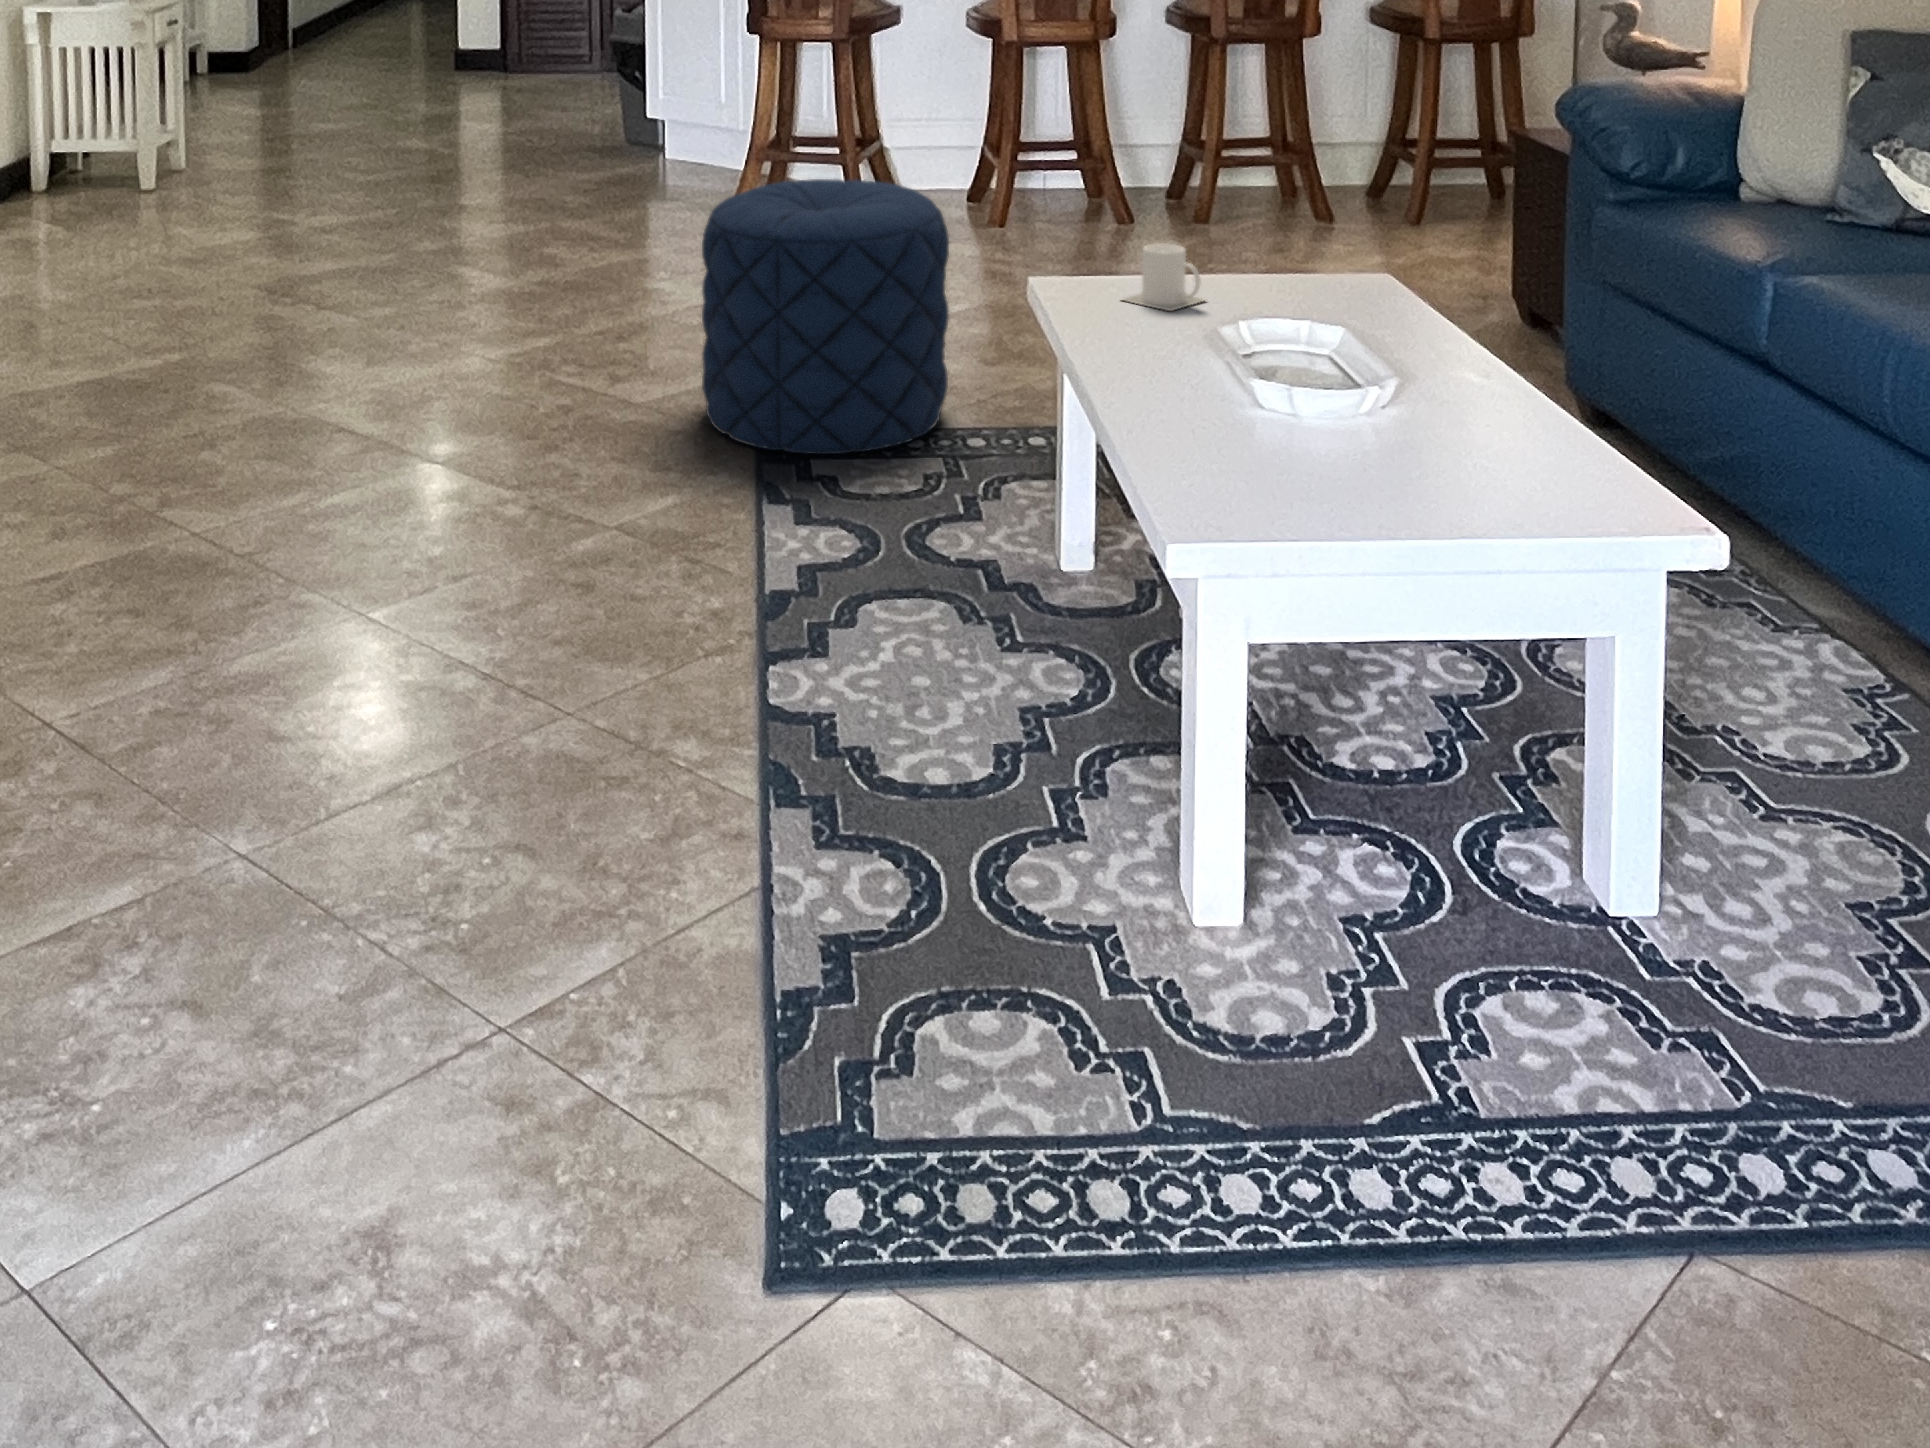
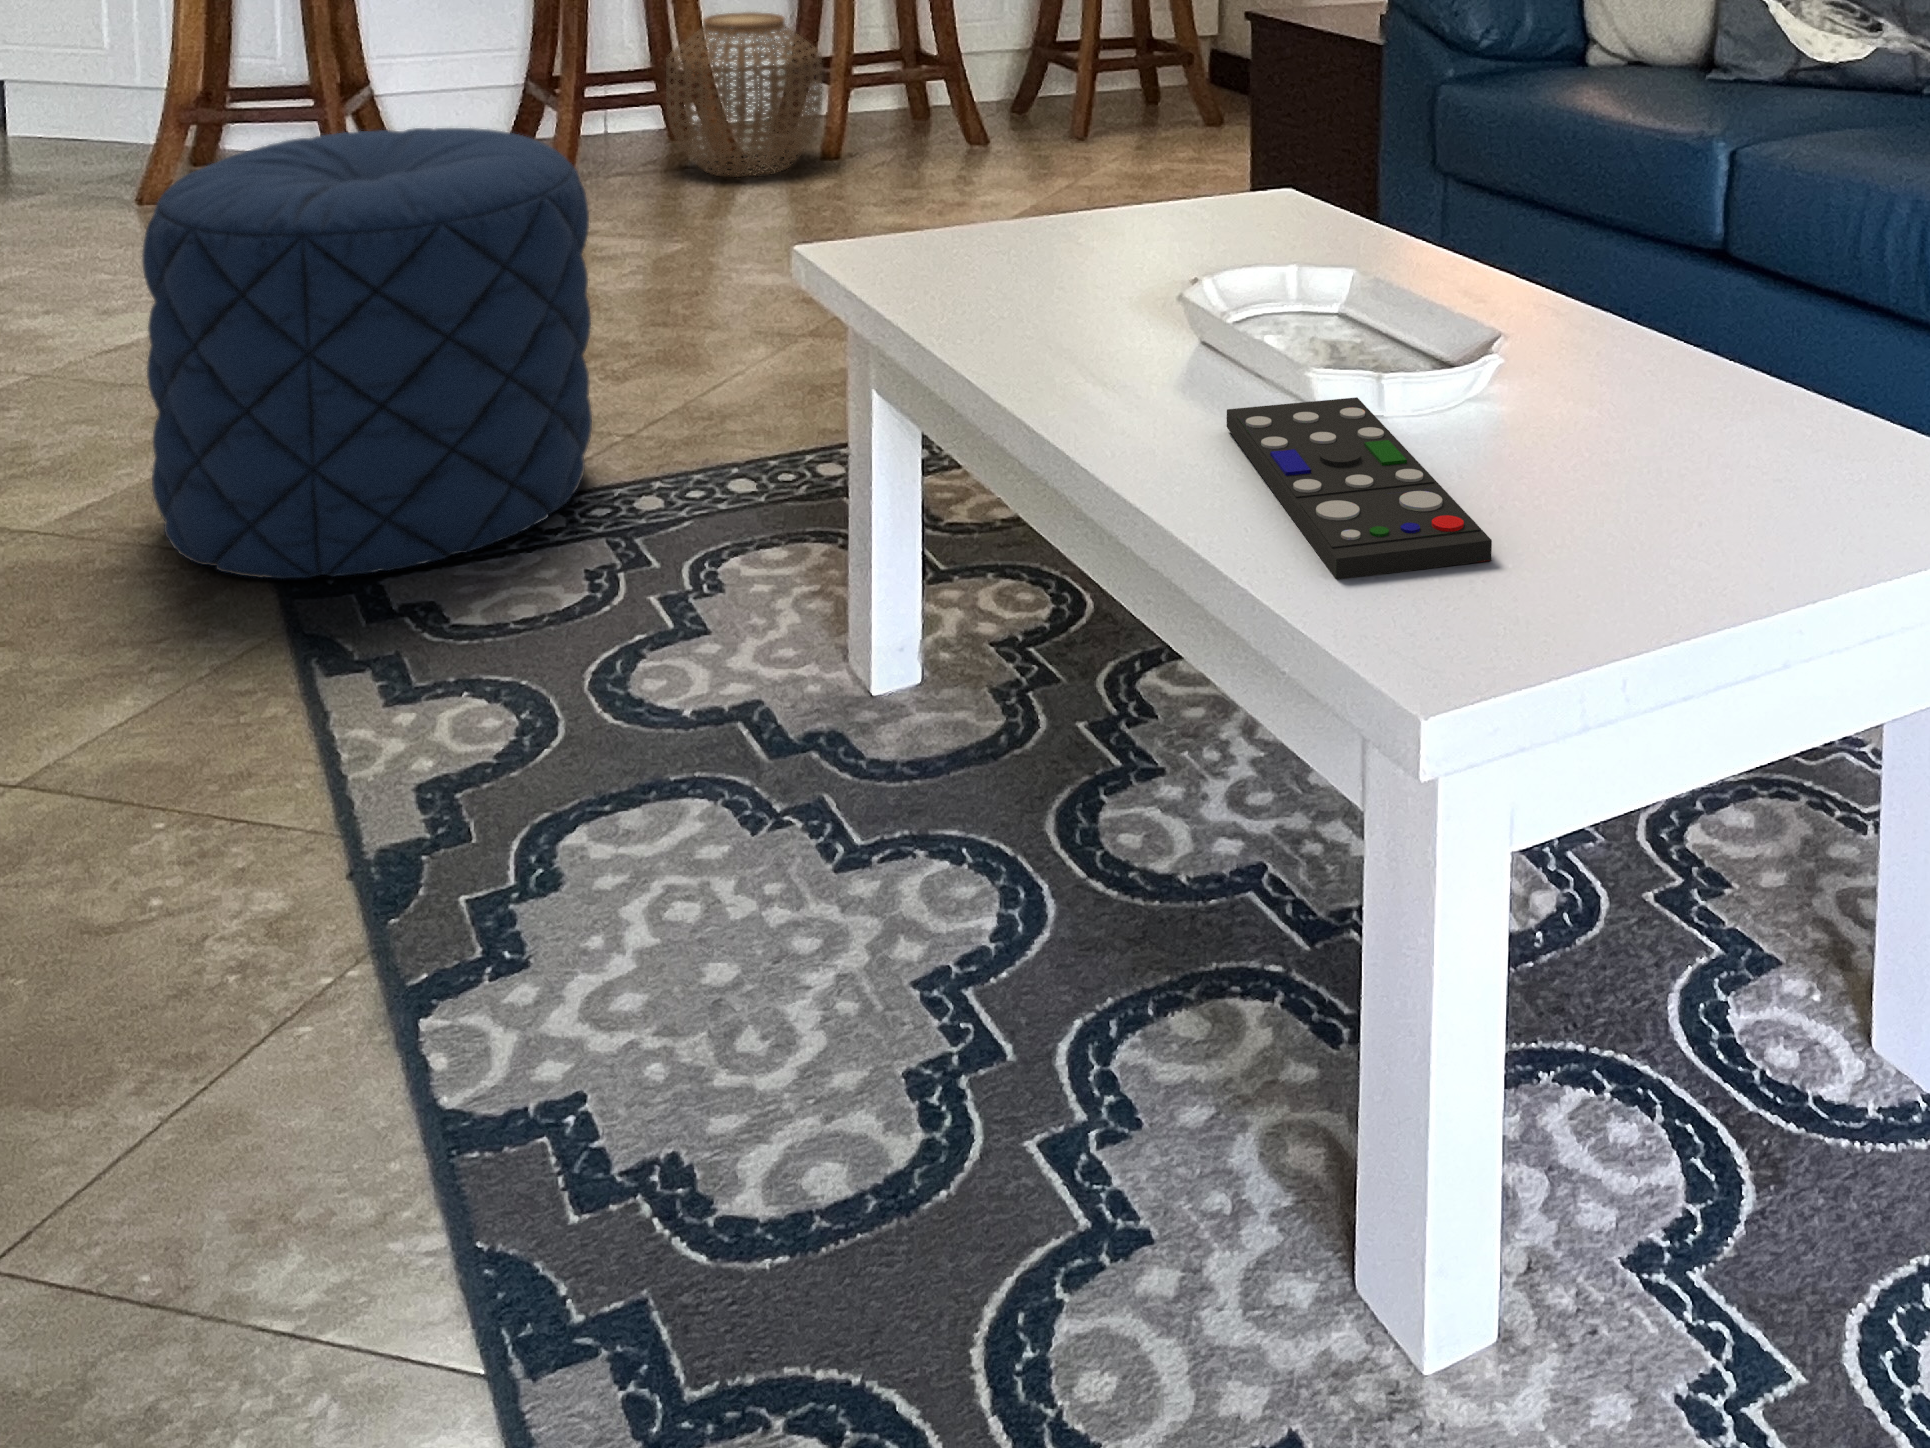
woven basket: none [1072,104,1188,232] -> present [666,12,822,177]
mug: present [1124,243,1203,311] -> none [942,173,1069,273]
remote control: none [1200,400,1299,499] -> present [1227,397,1492,580]

